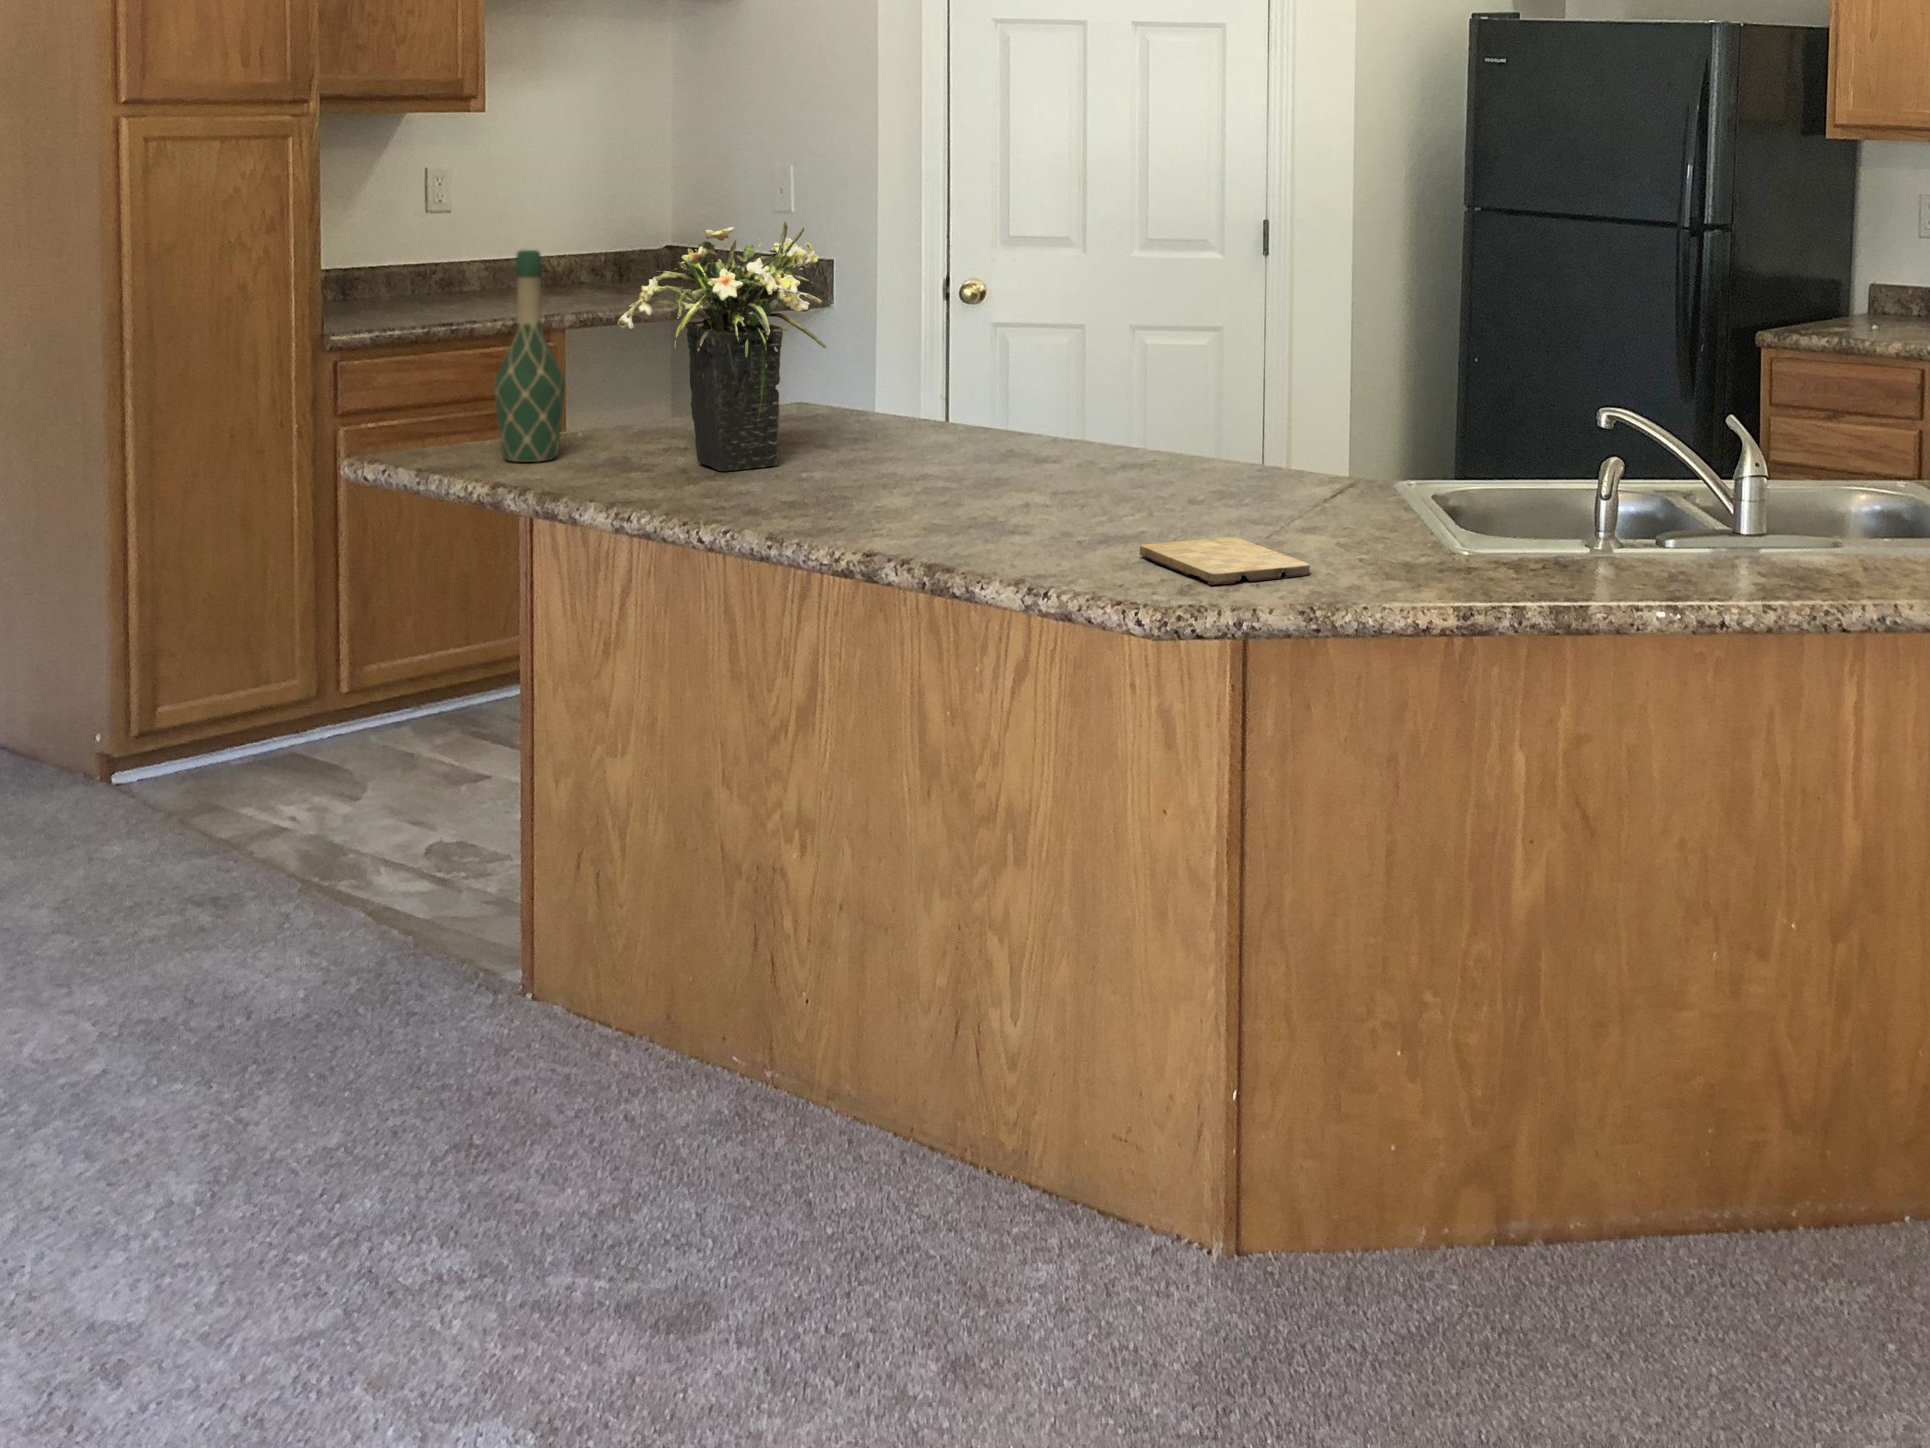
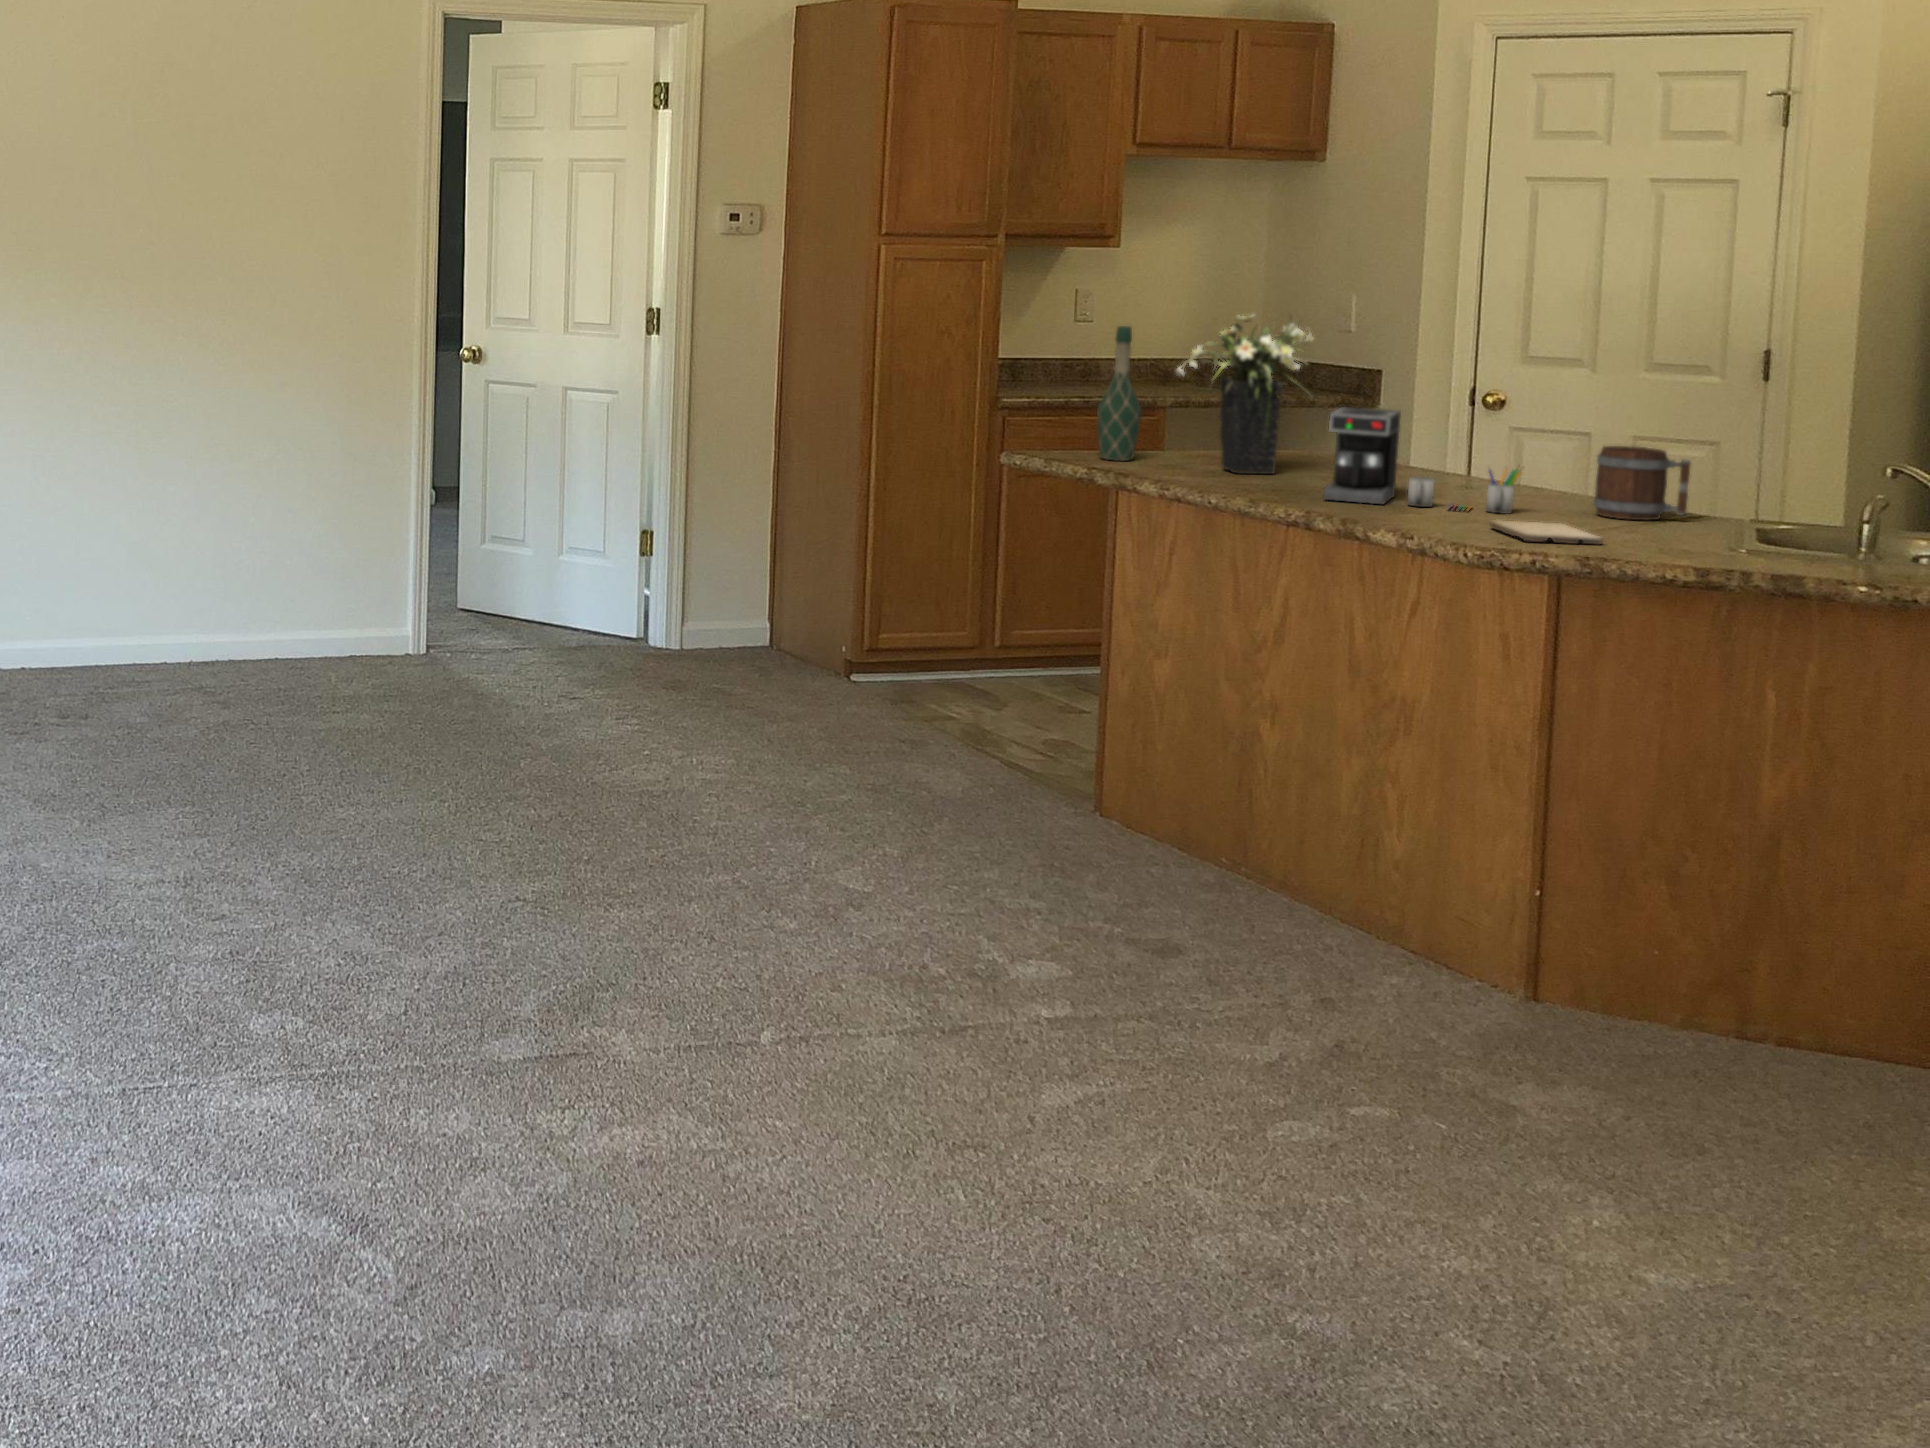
coffee maker: none [876,368,1153,521] -> present [1324,407,1521,514]
mug: none [1240,399,1360,507] -> present [1593,446,1691,520]

